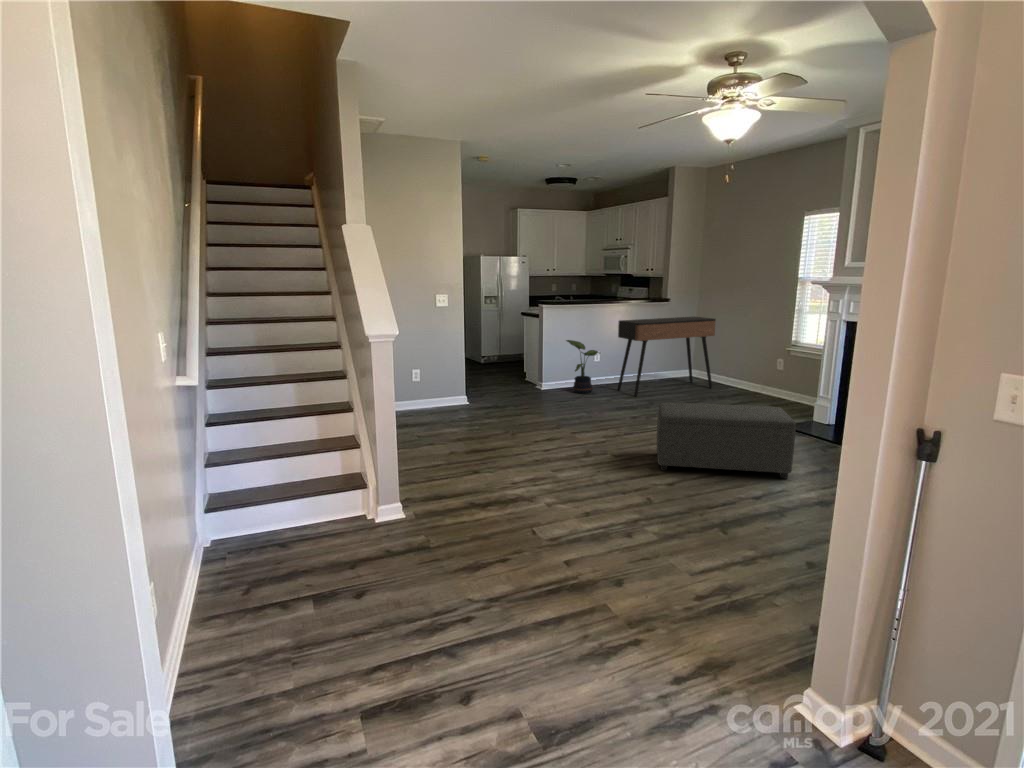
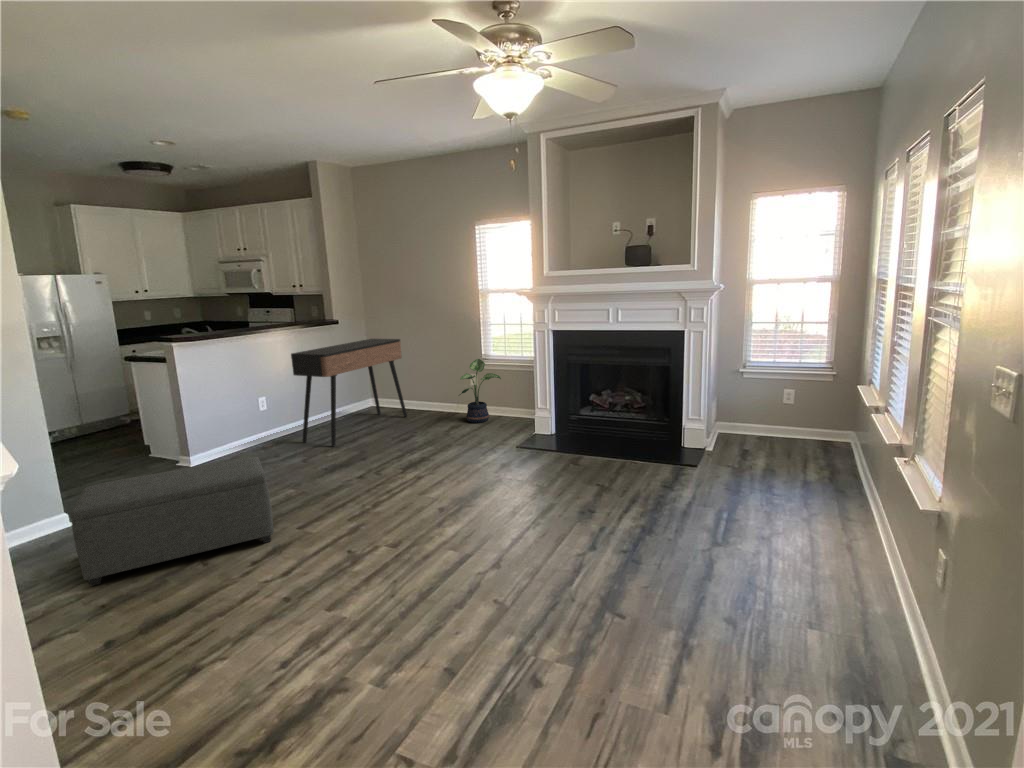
potted plant: present [566,340,600,393] -> present [460,359,501,423]
ottoman: present [657,403,796,478] -> present [70,457,274,586]

